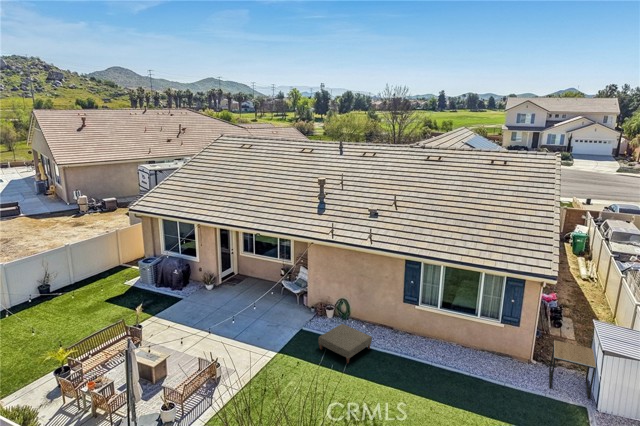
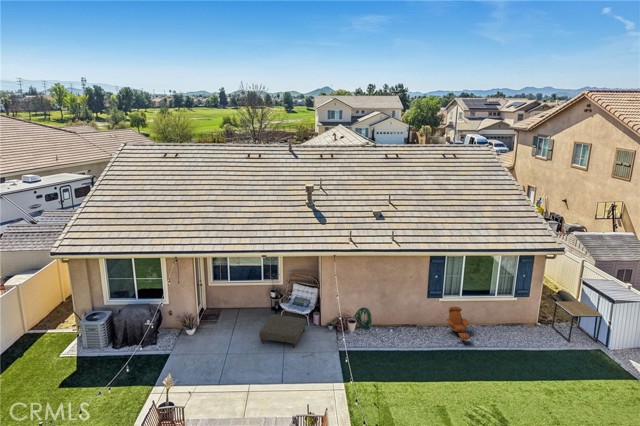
lounge chair: none [416,317,439,358] -> present [447,307,470,345]
ottoman: present [318,324,372,363] -> present [259,315,306,348]

